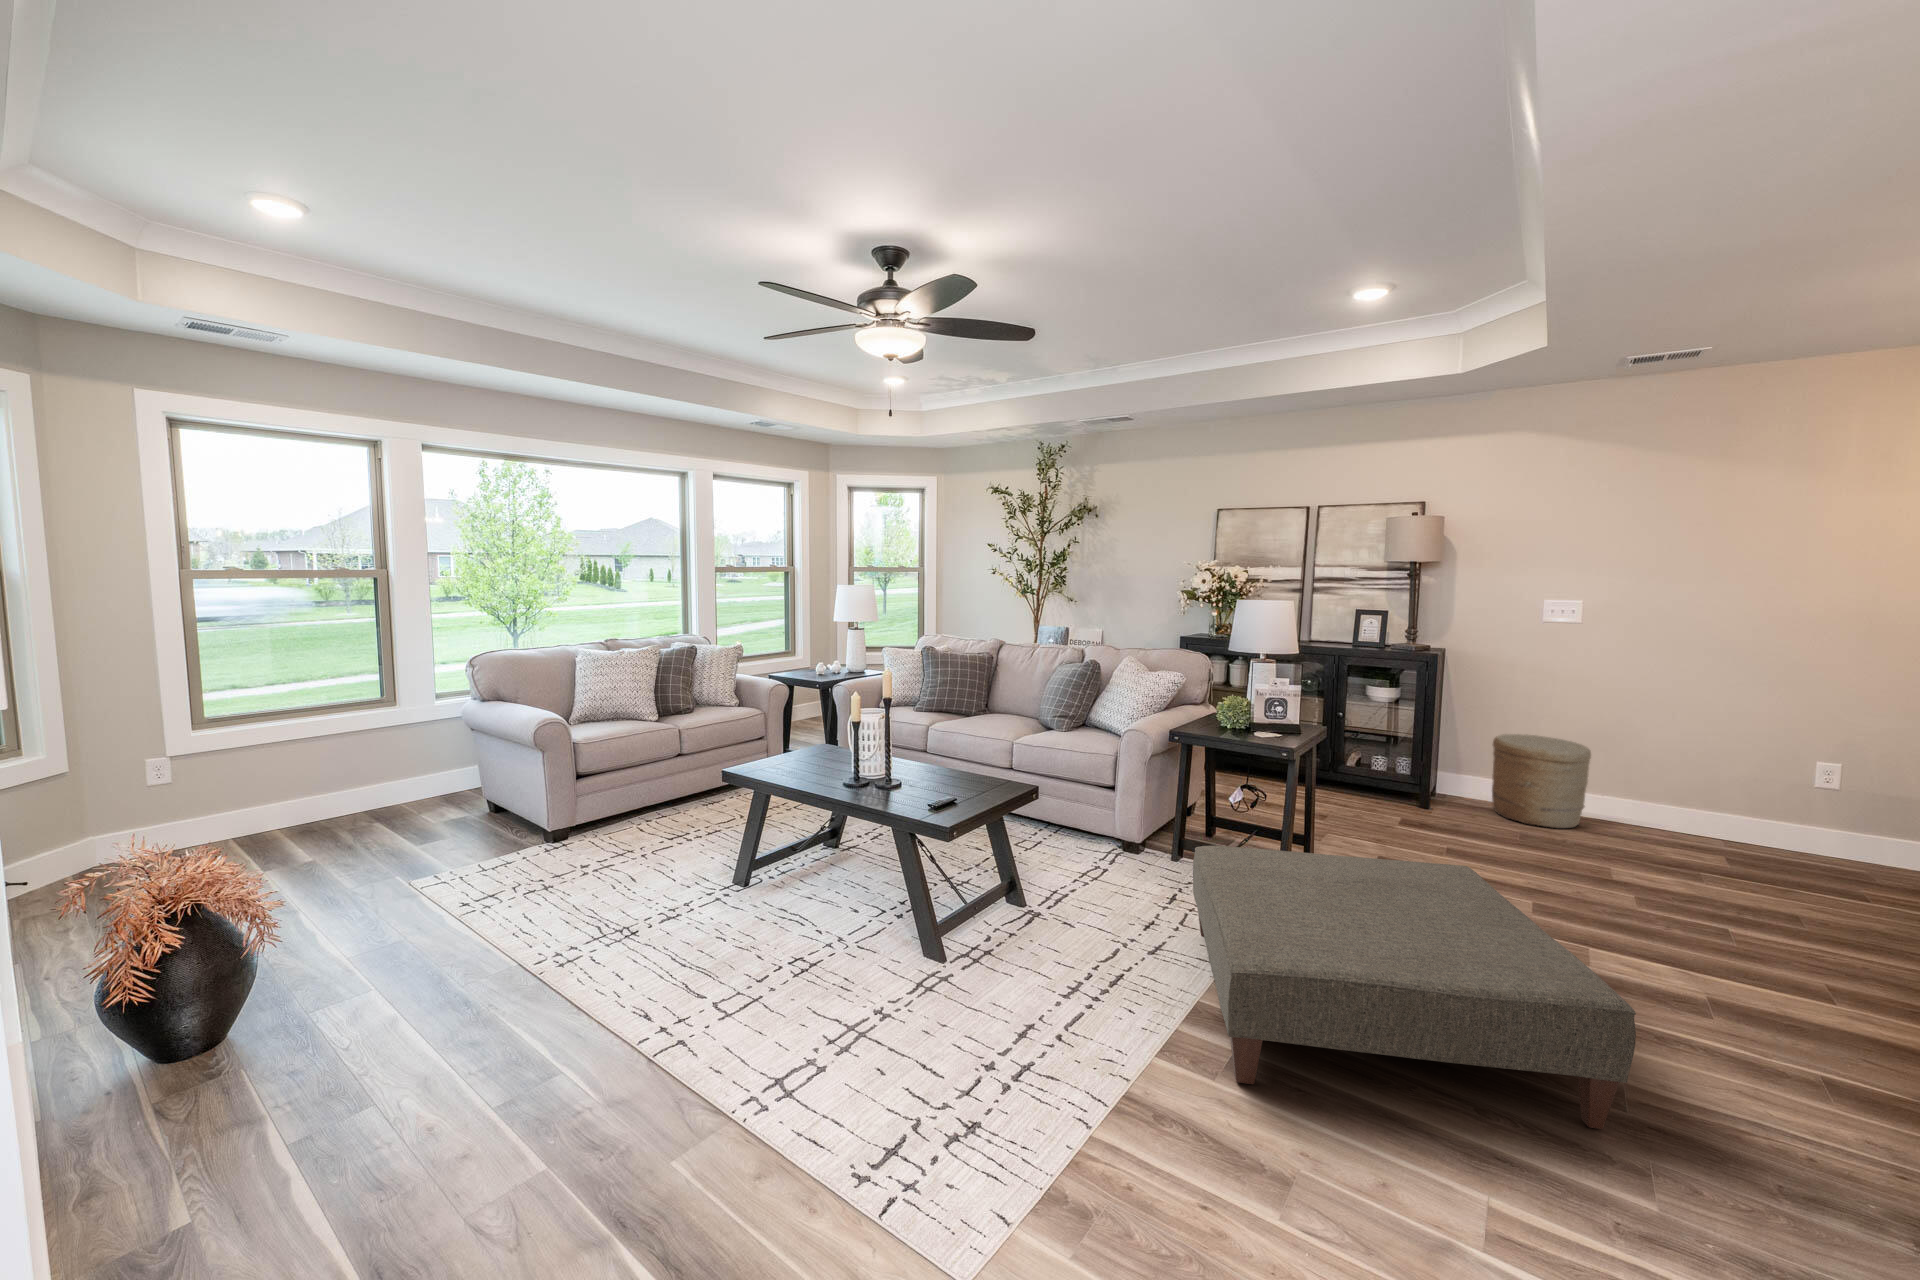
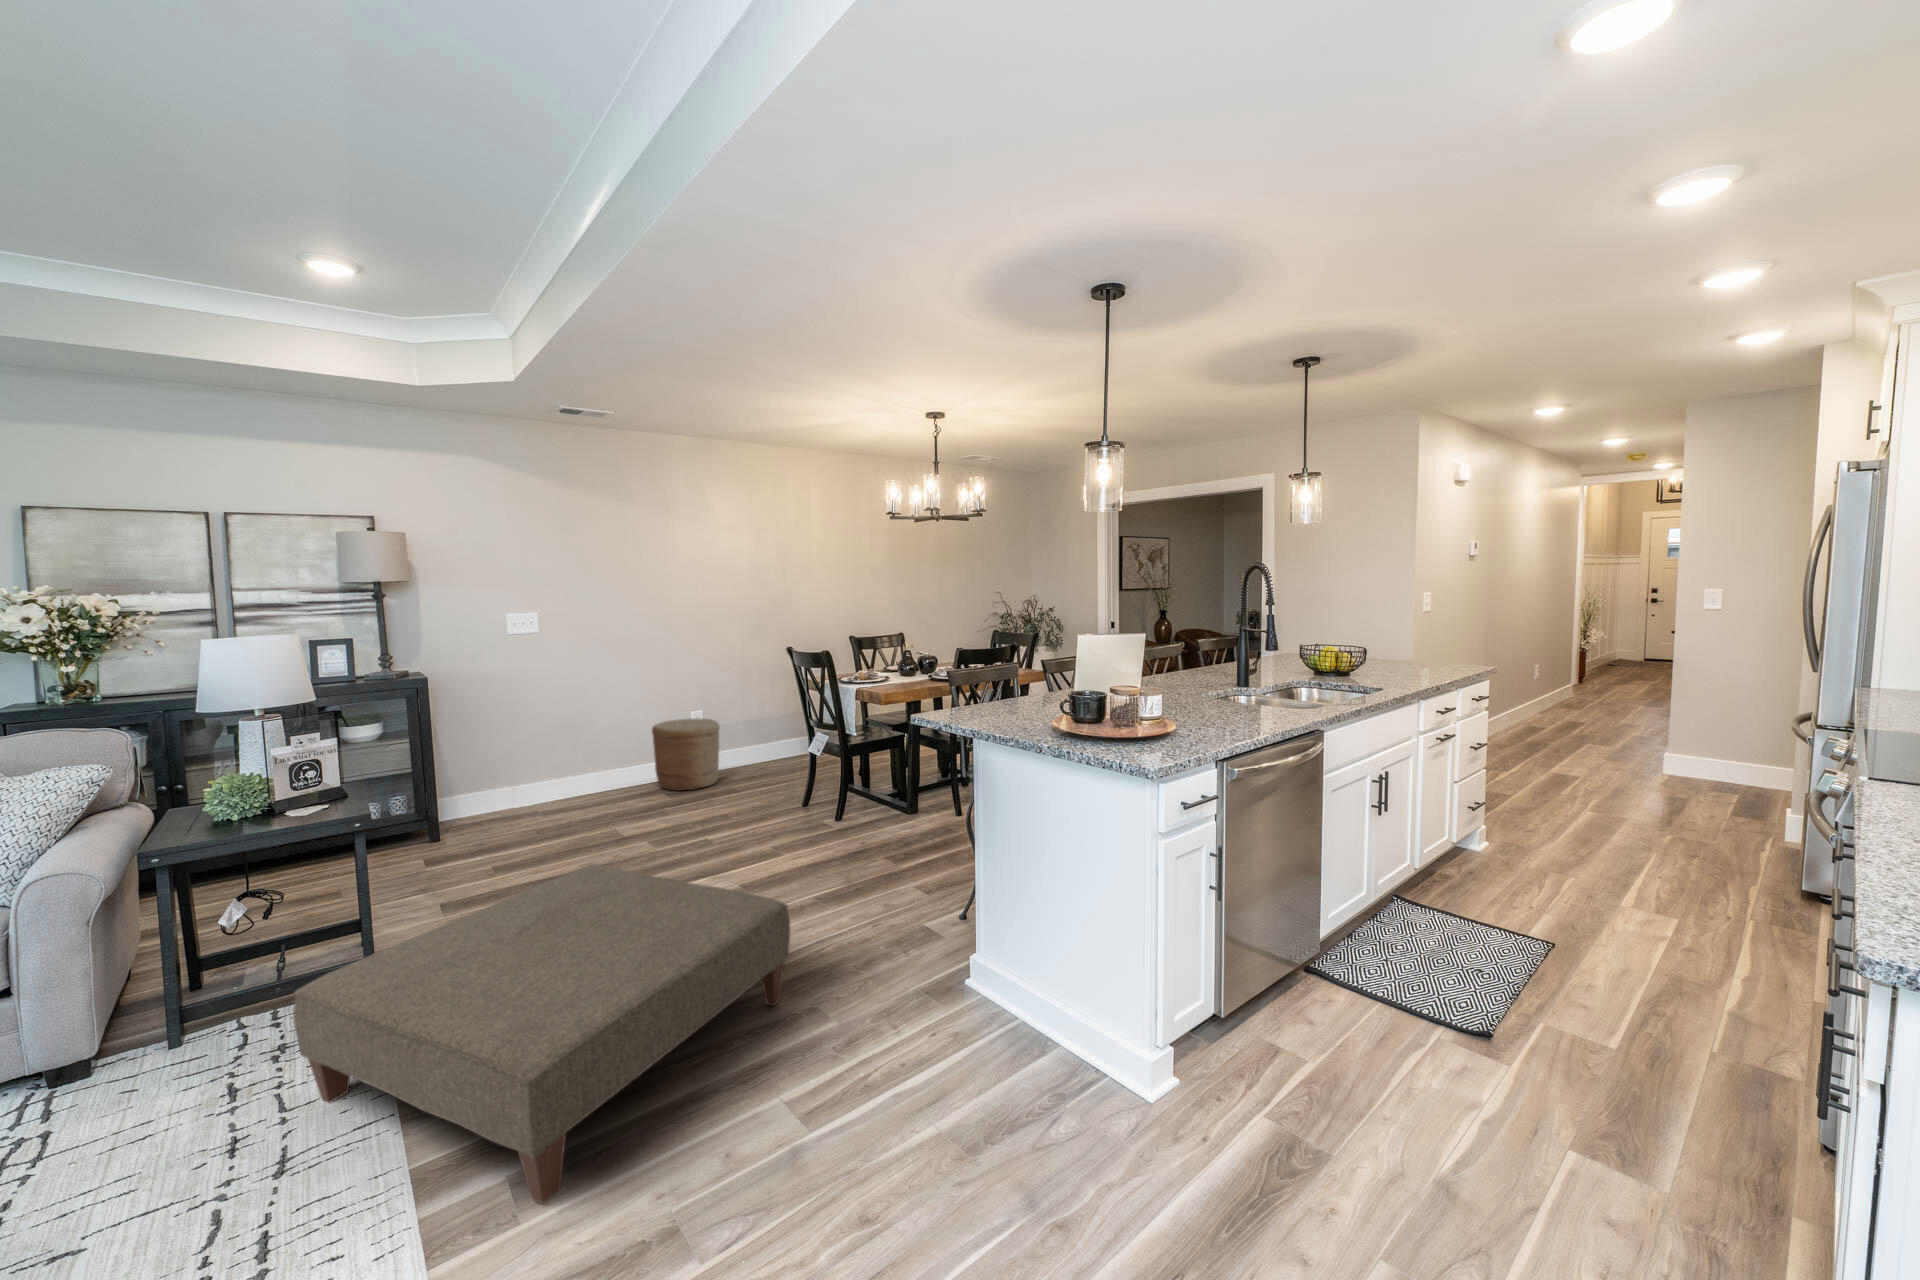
woven basket: present [1492,734,1591,828] -> present [652,718,720,791]

